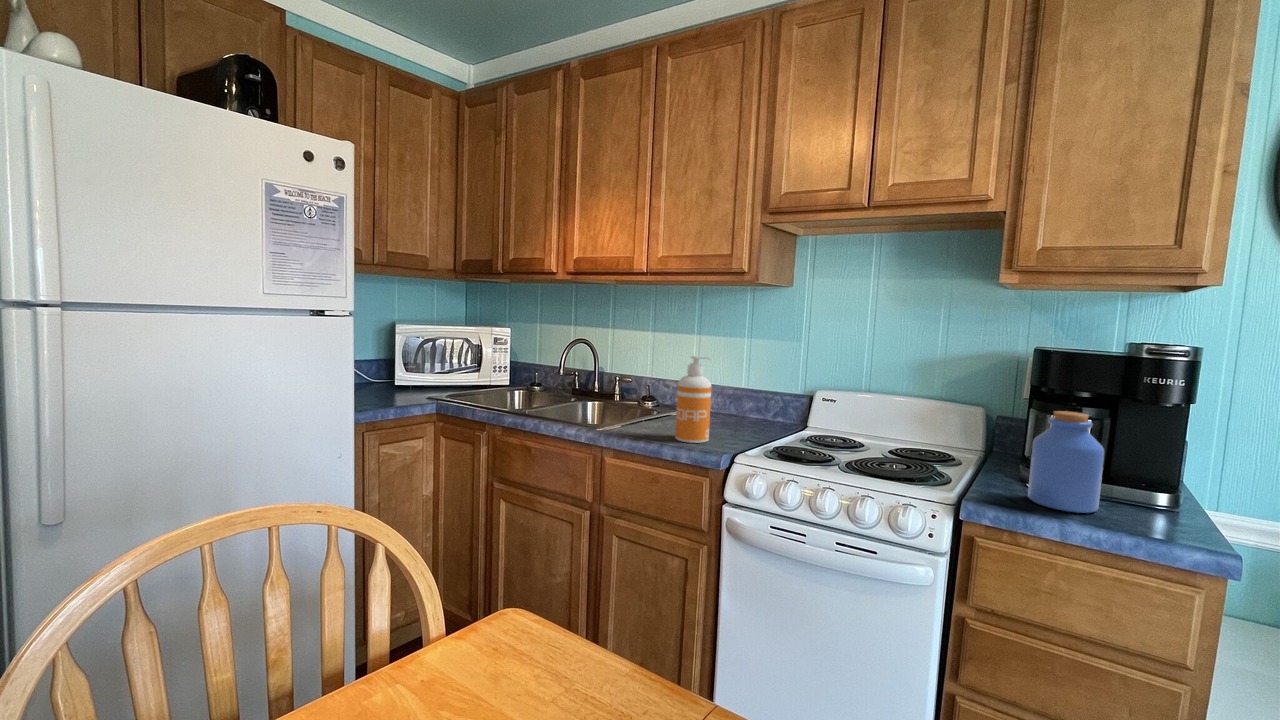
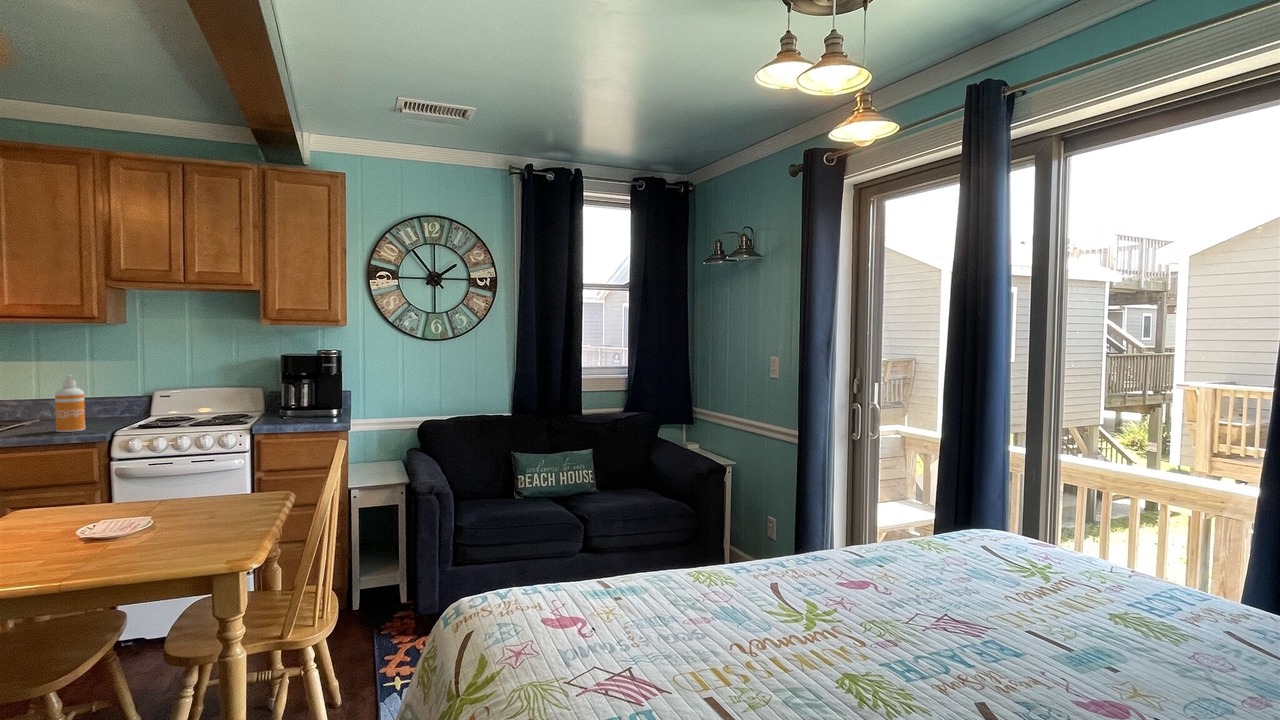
jar: present [1028,411,1104,513] -> none [282,381,310,422]

